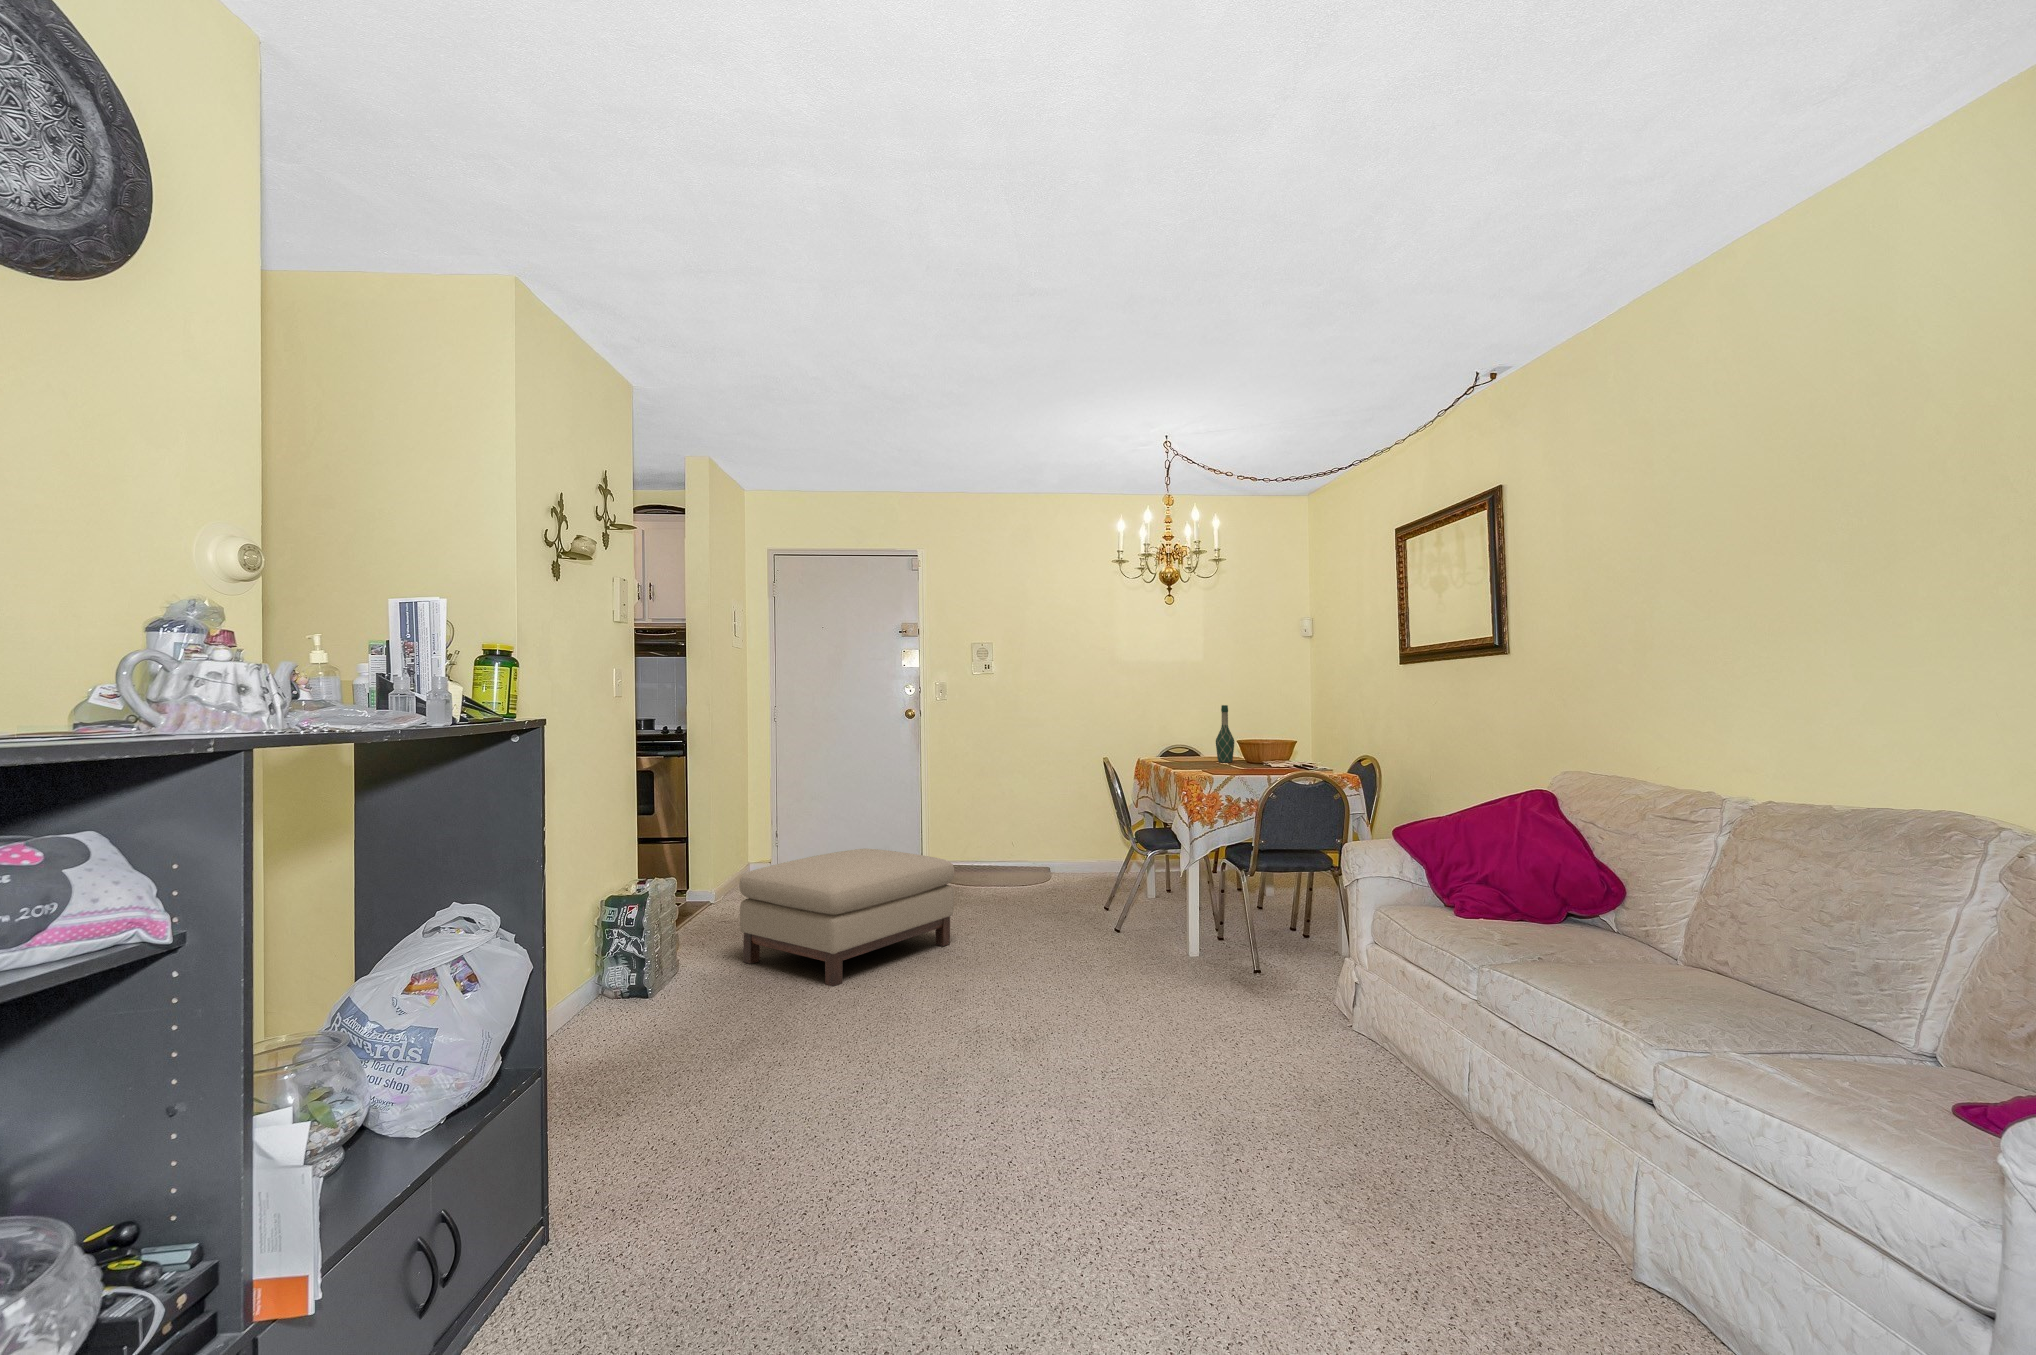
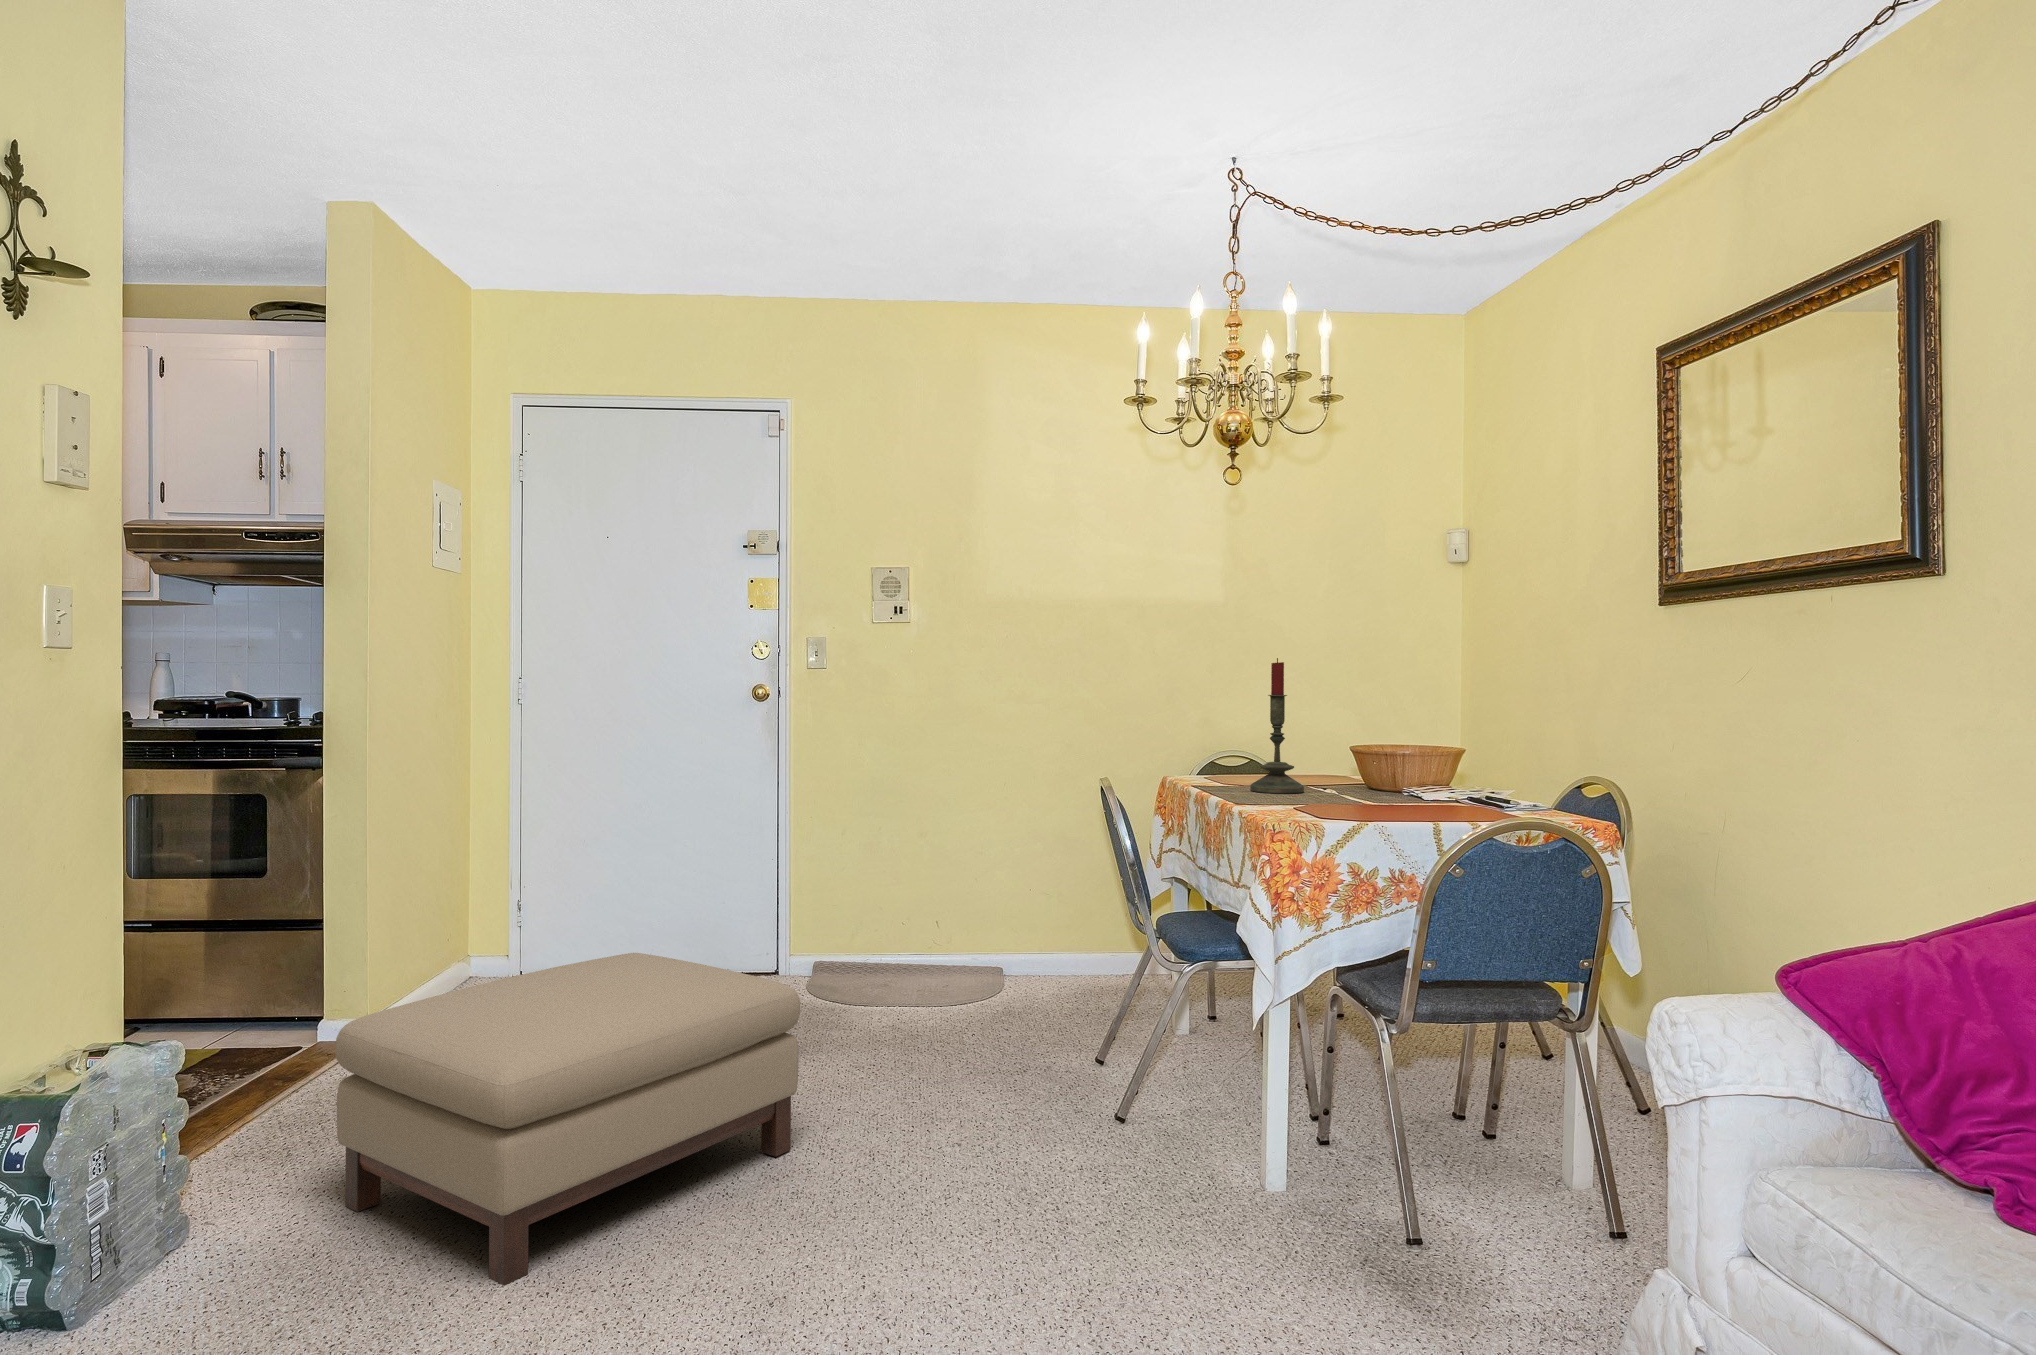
candle: none [1182,695,1210,765] -> present [1250,658,1304,793]
wine bottle: present [1216,705,1234,763] -> none [1312,679,1347,786]

